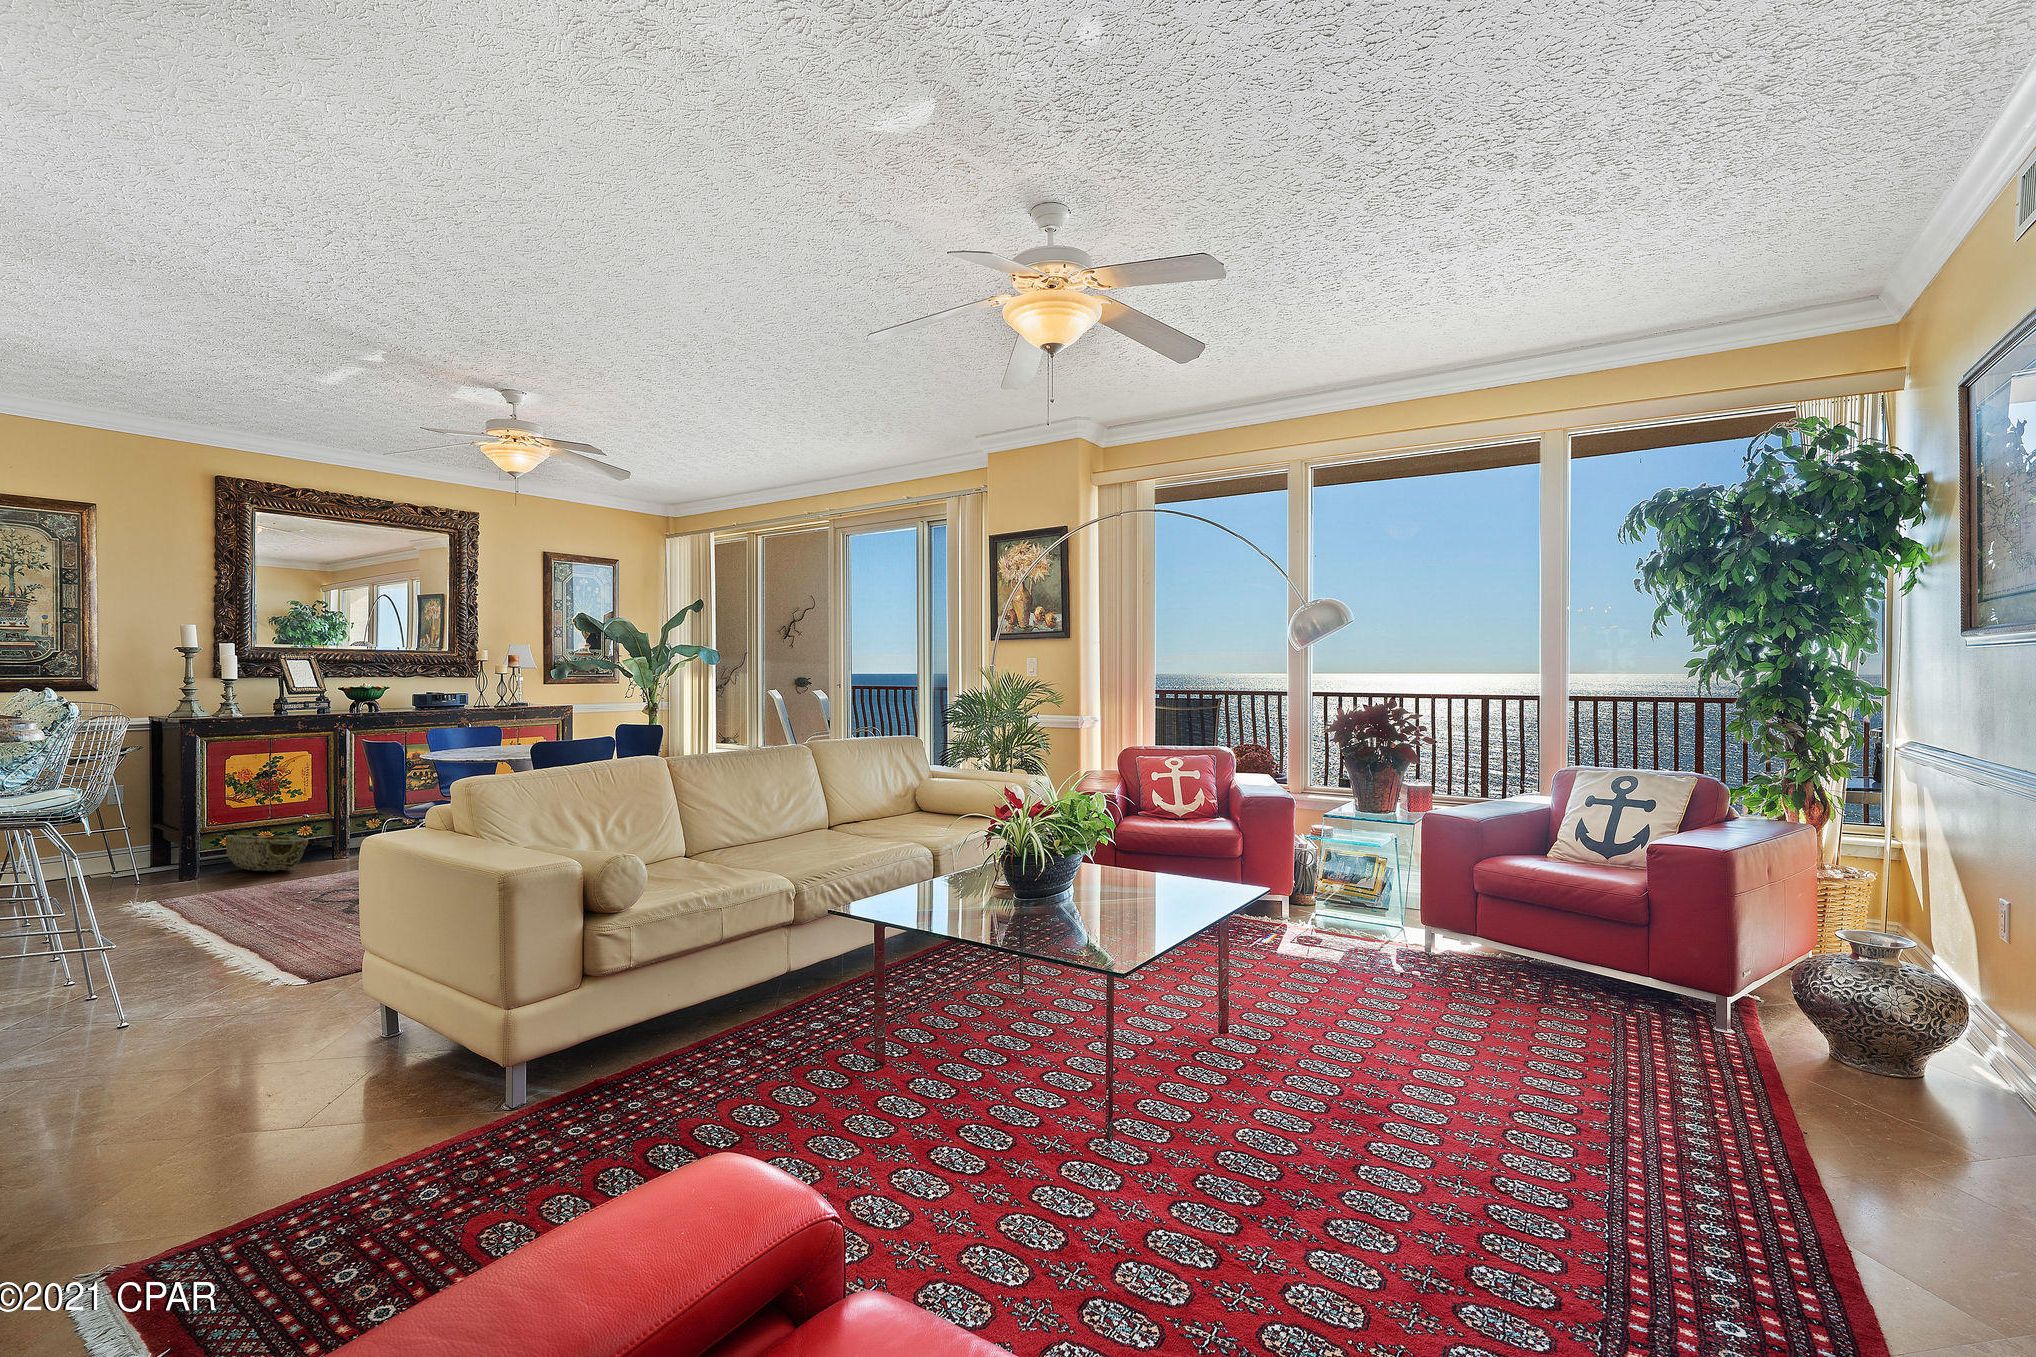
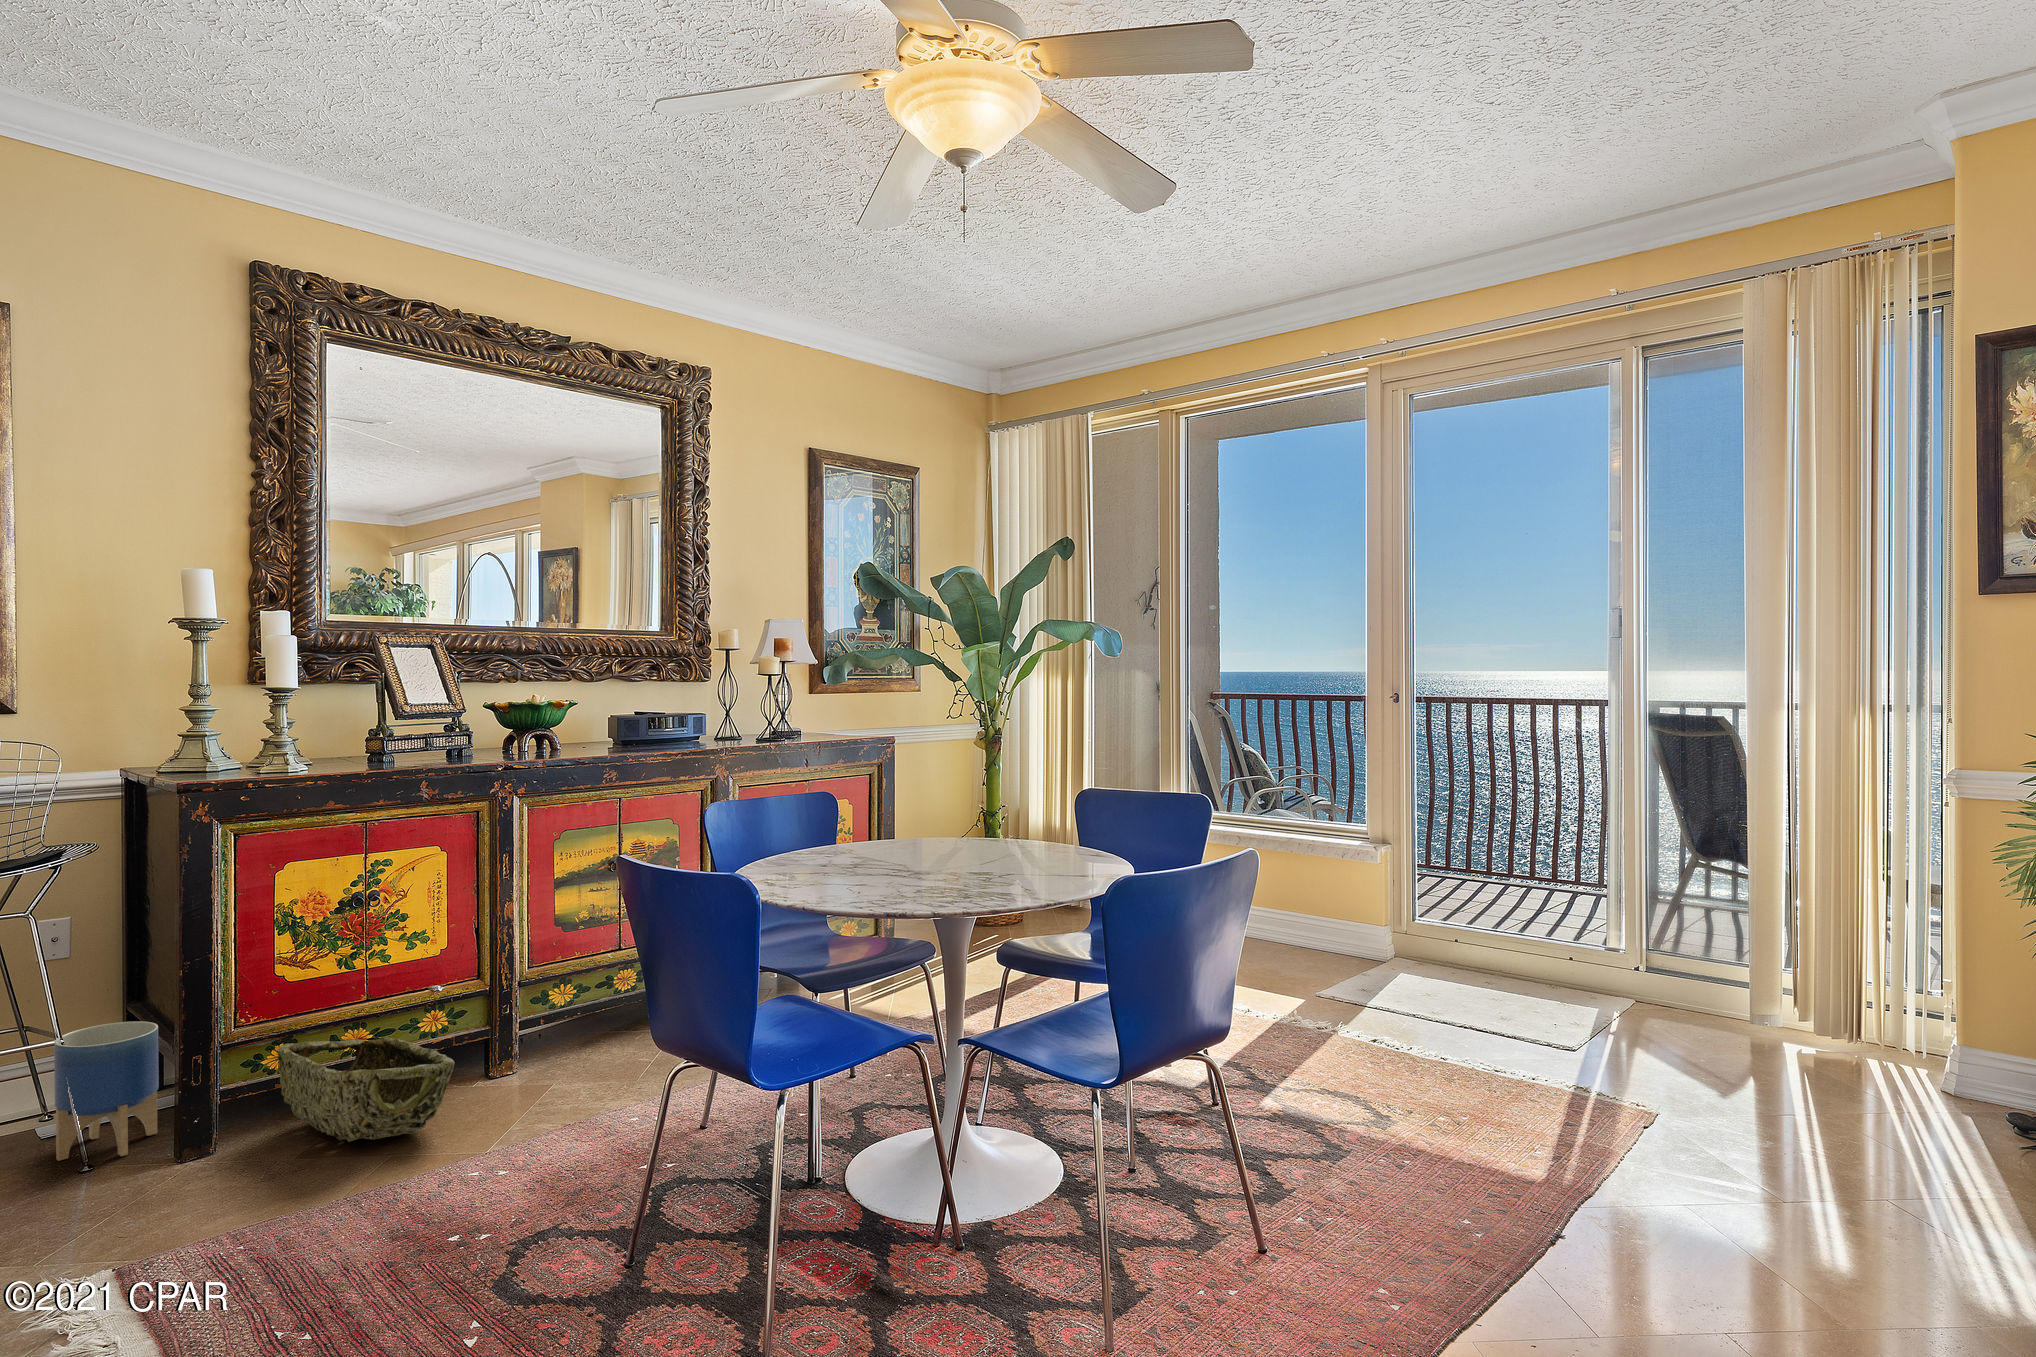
planter: none [121,825,169,880] -> present [54,1021,159,1161]

